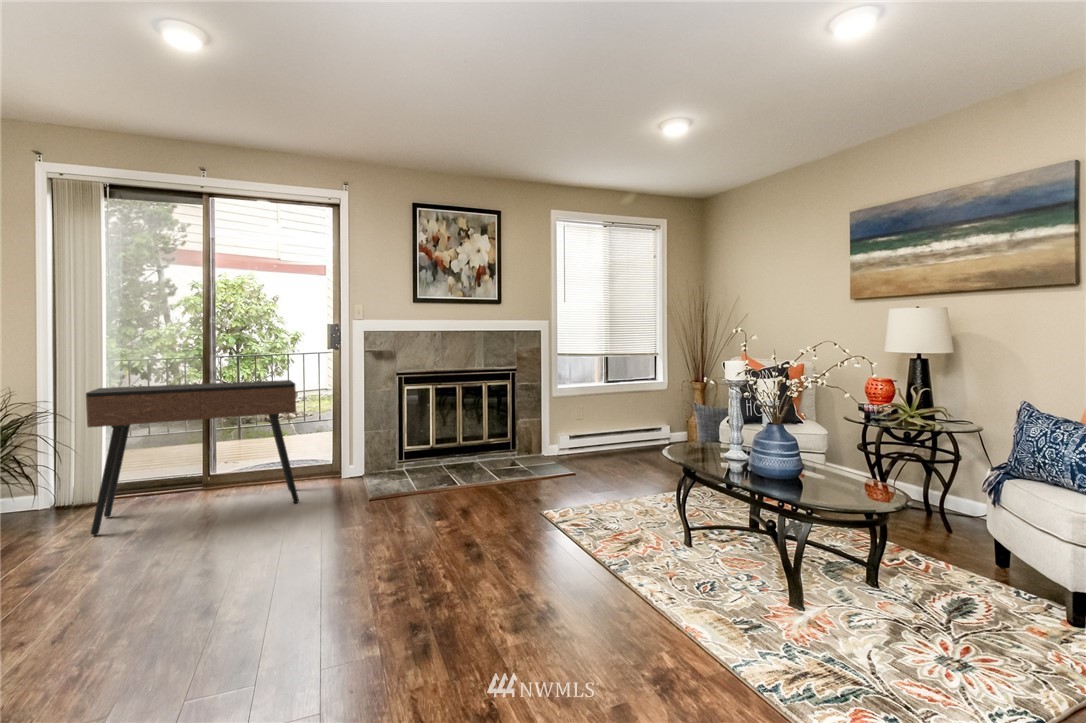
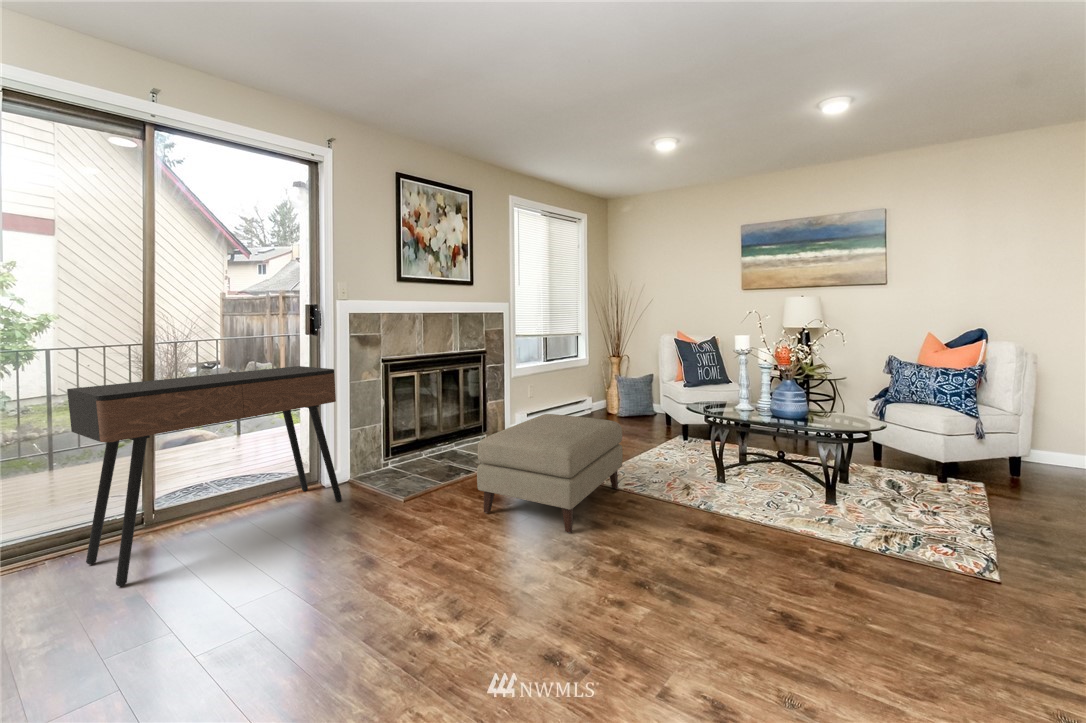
ottoman: none [365,443,540,571] -> present [477,414,623,533]

